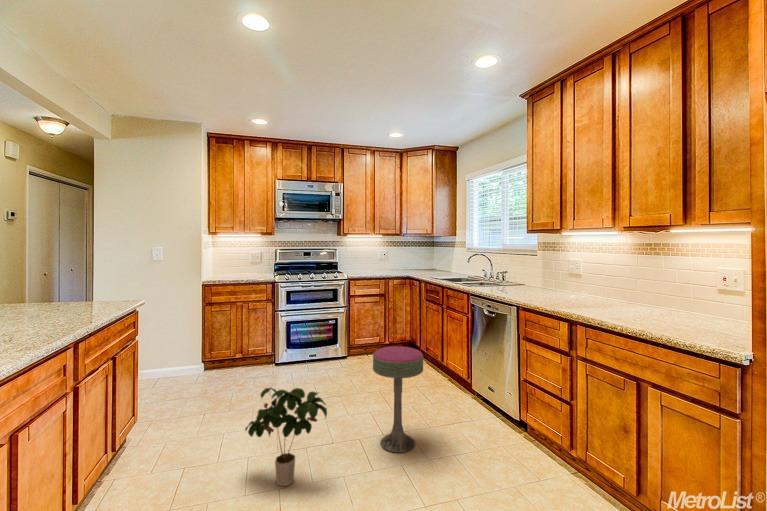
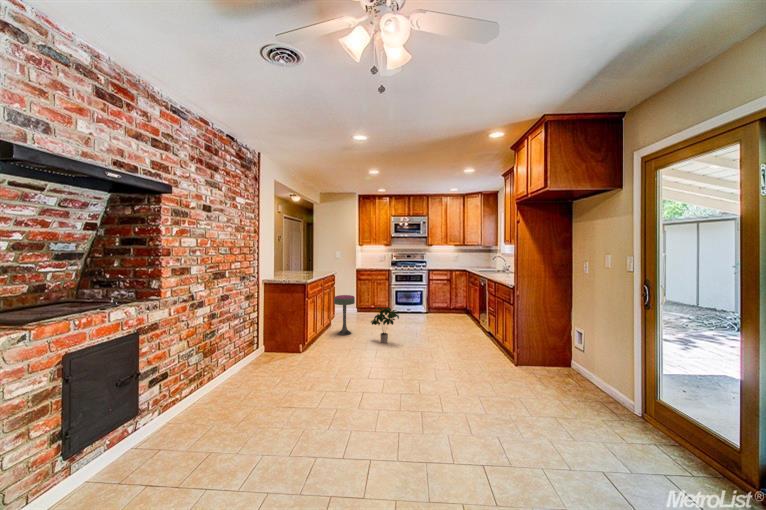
bar stool: present [373,346,423,453] -> present [334,295,355,335]

